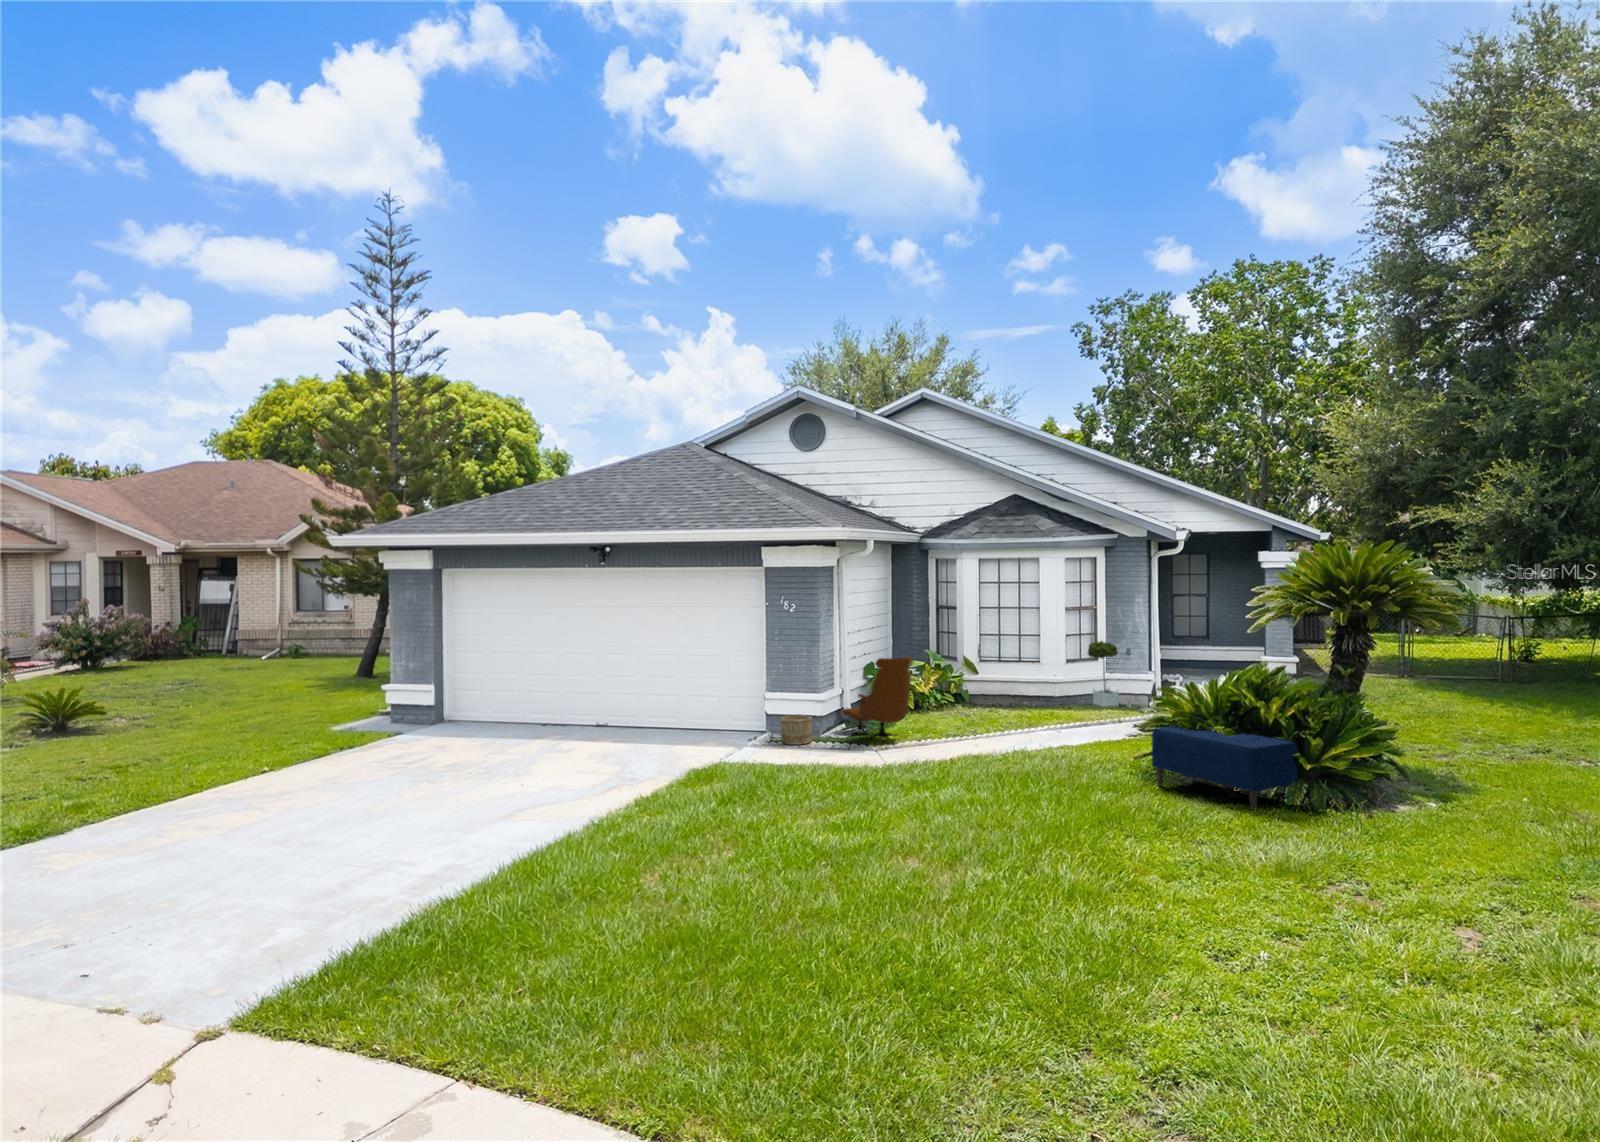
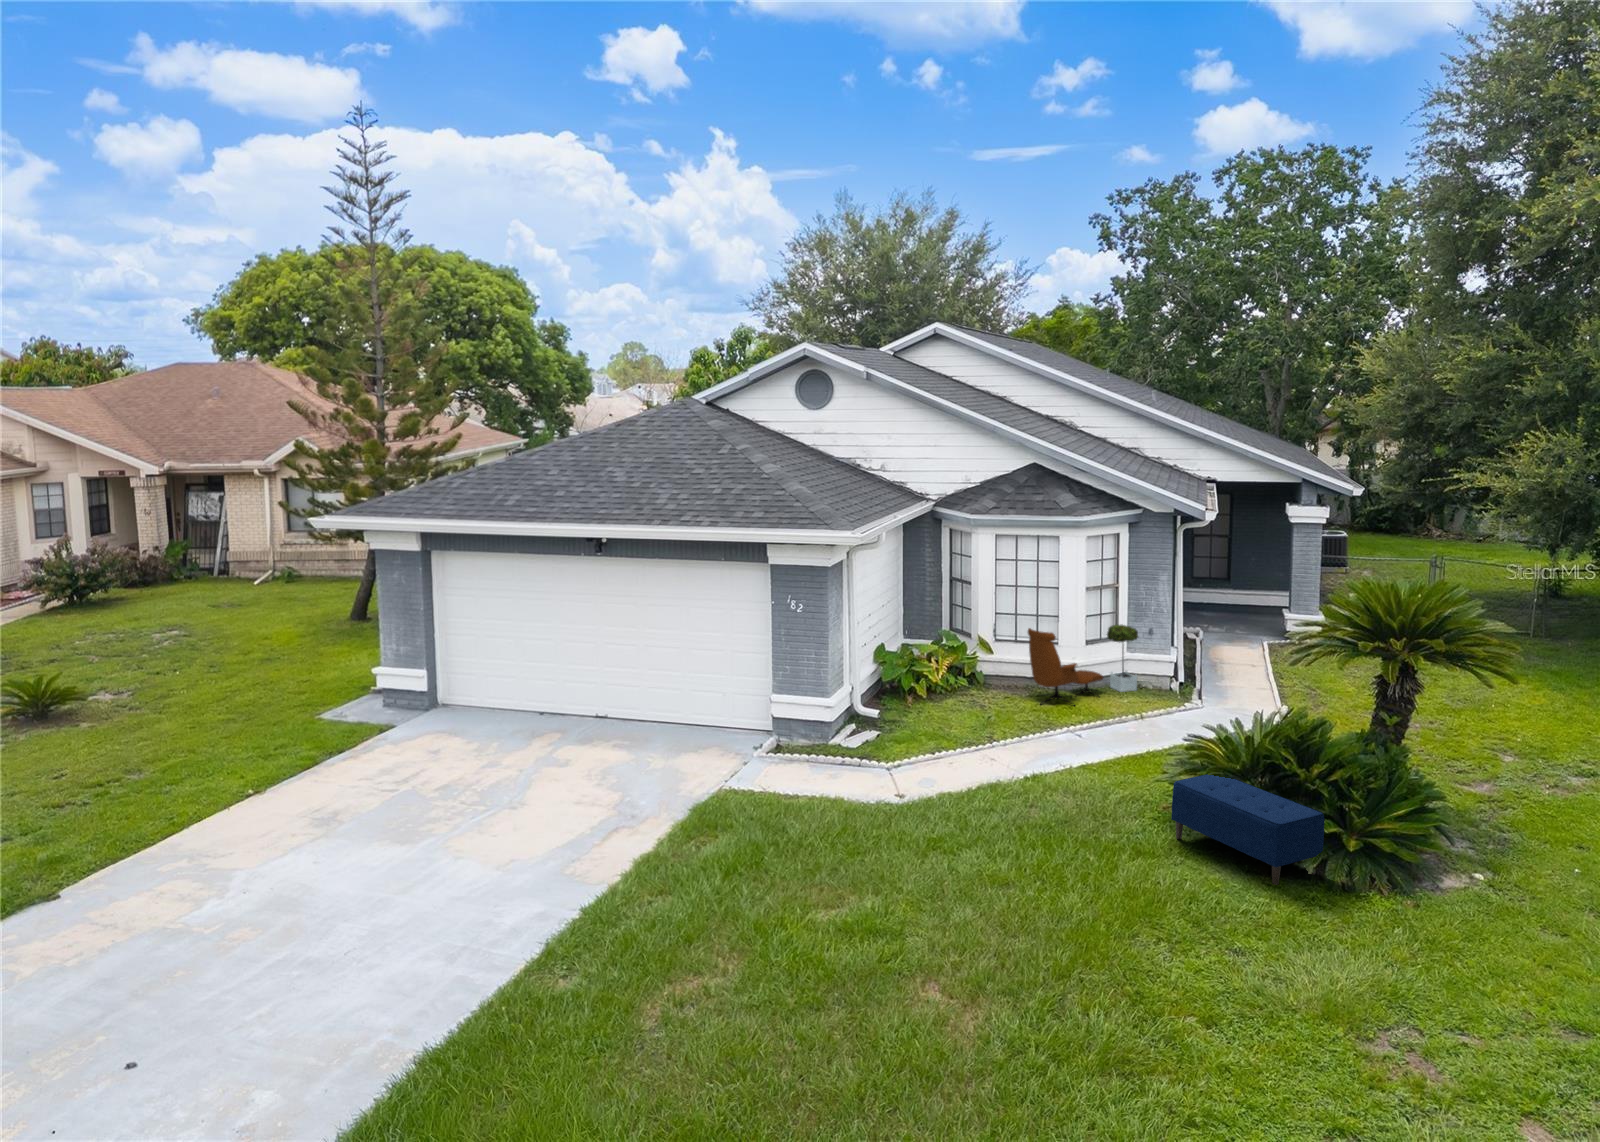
lounge chair: present [843,657,911,744] -> present [1028,628,1103,706]
wooden bucket: present [780,714,813,745] -> none [786,720,821,755]

